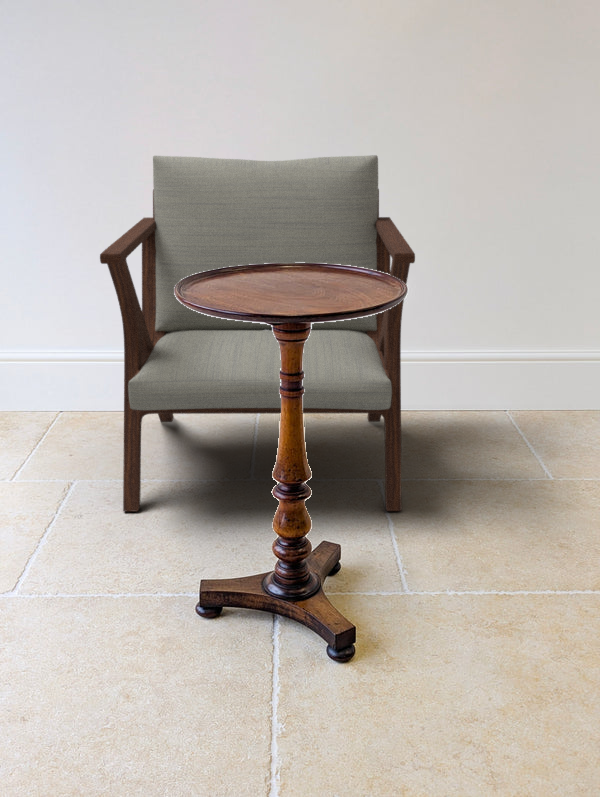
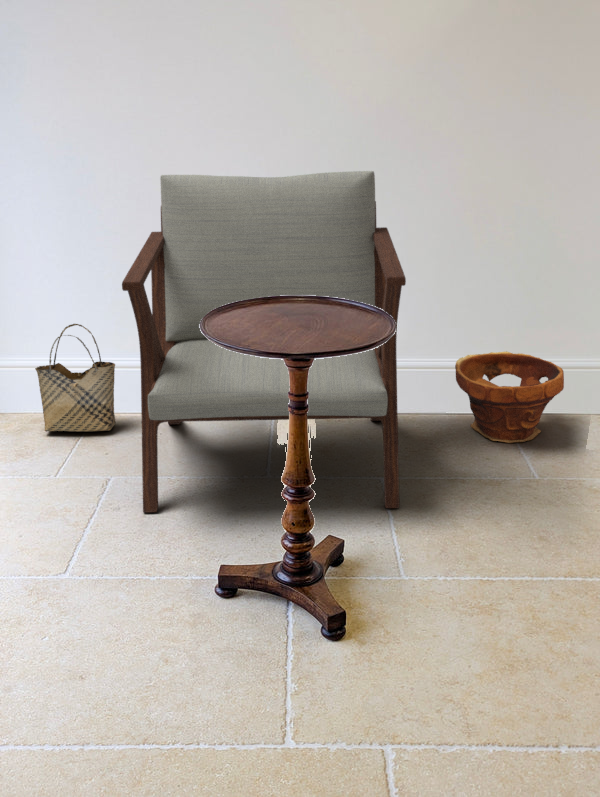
woven basket: none [22,316,106,427] -> present [35,324,116,432]
planter: none [457,352,571,445] -> present [455,351,564,443]

